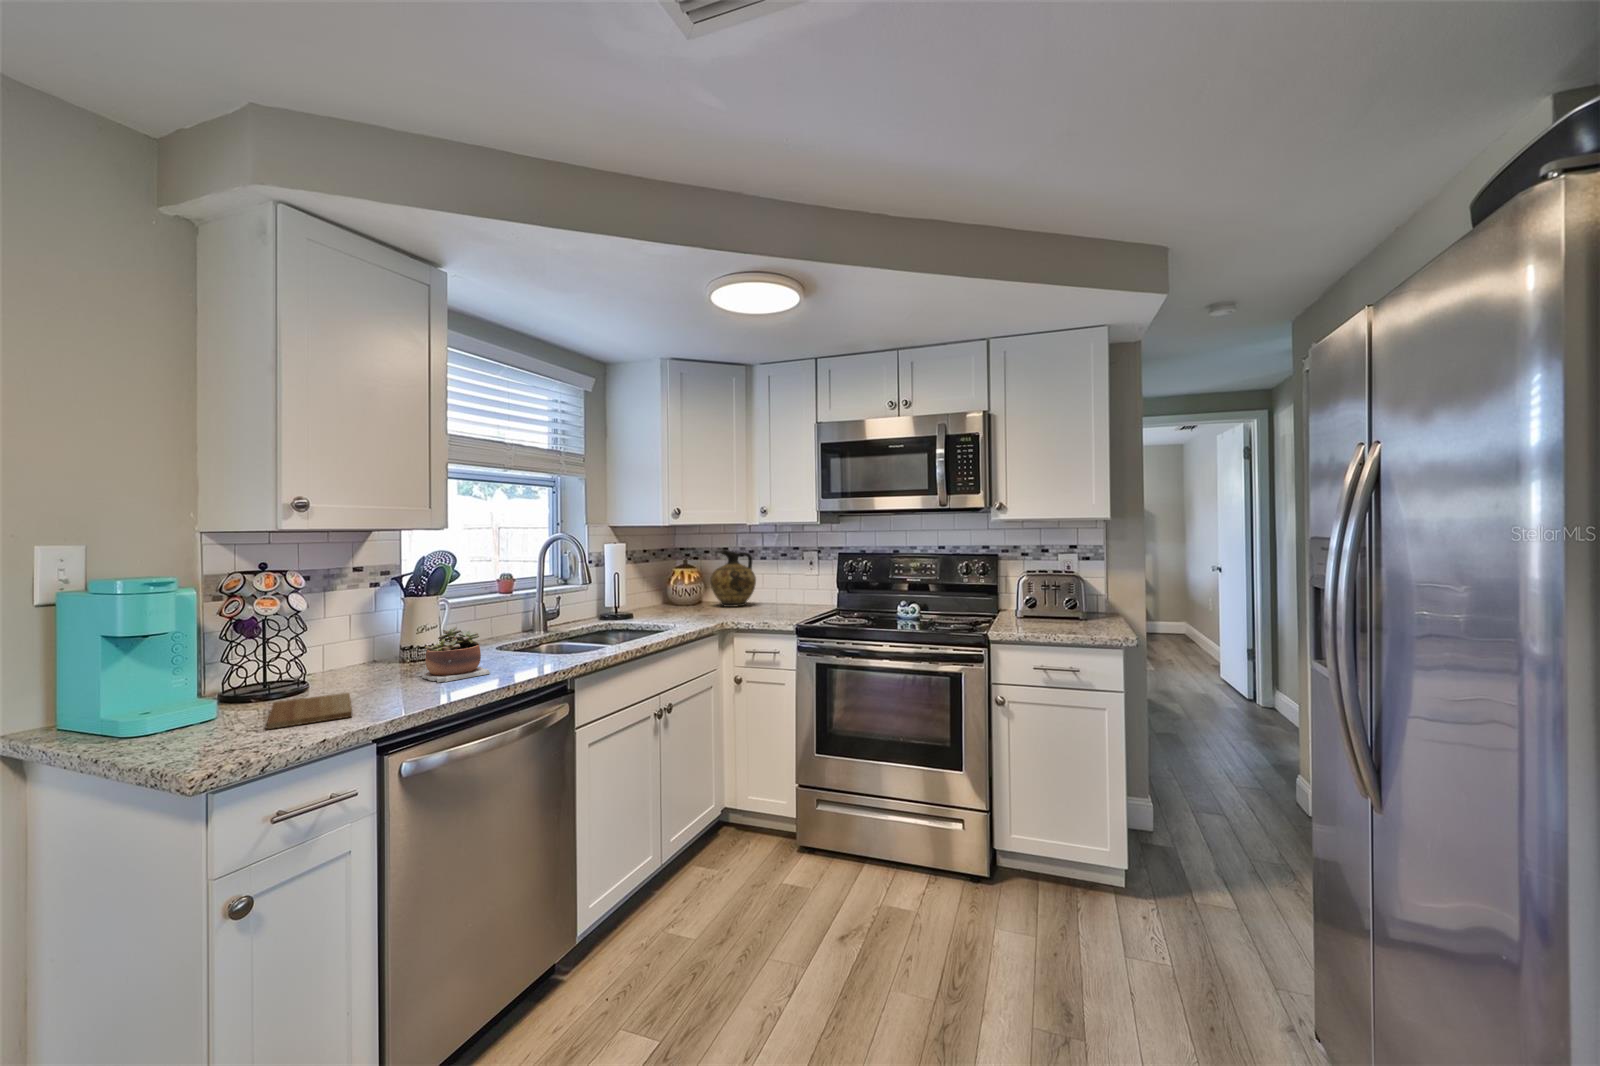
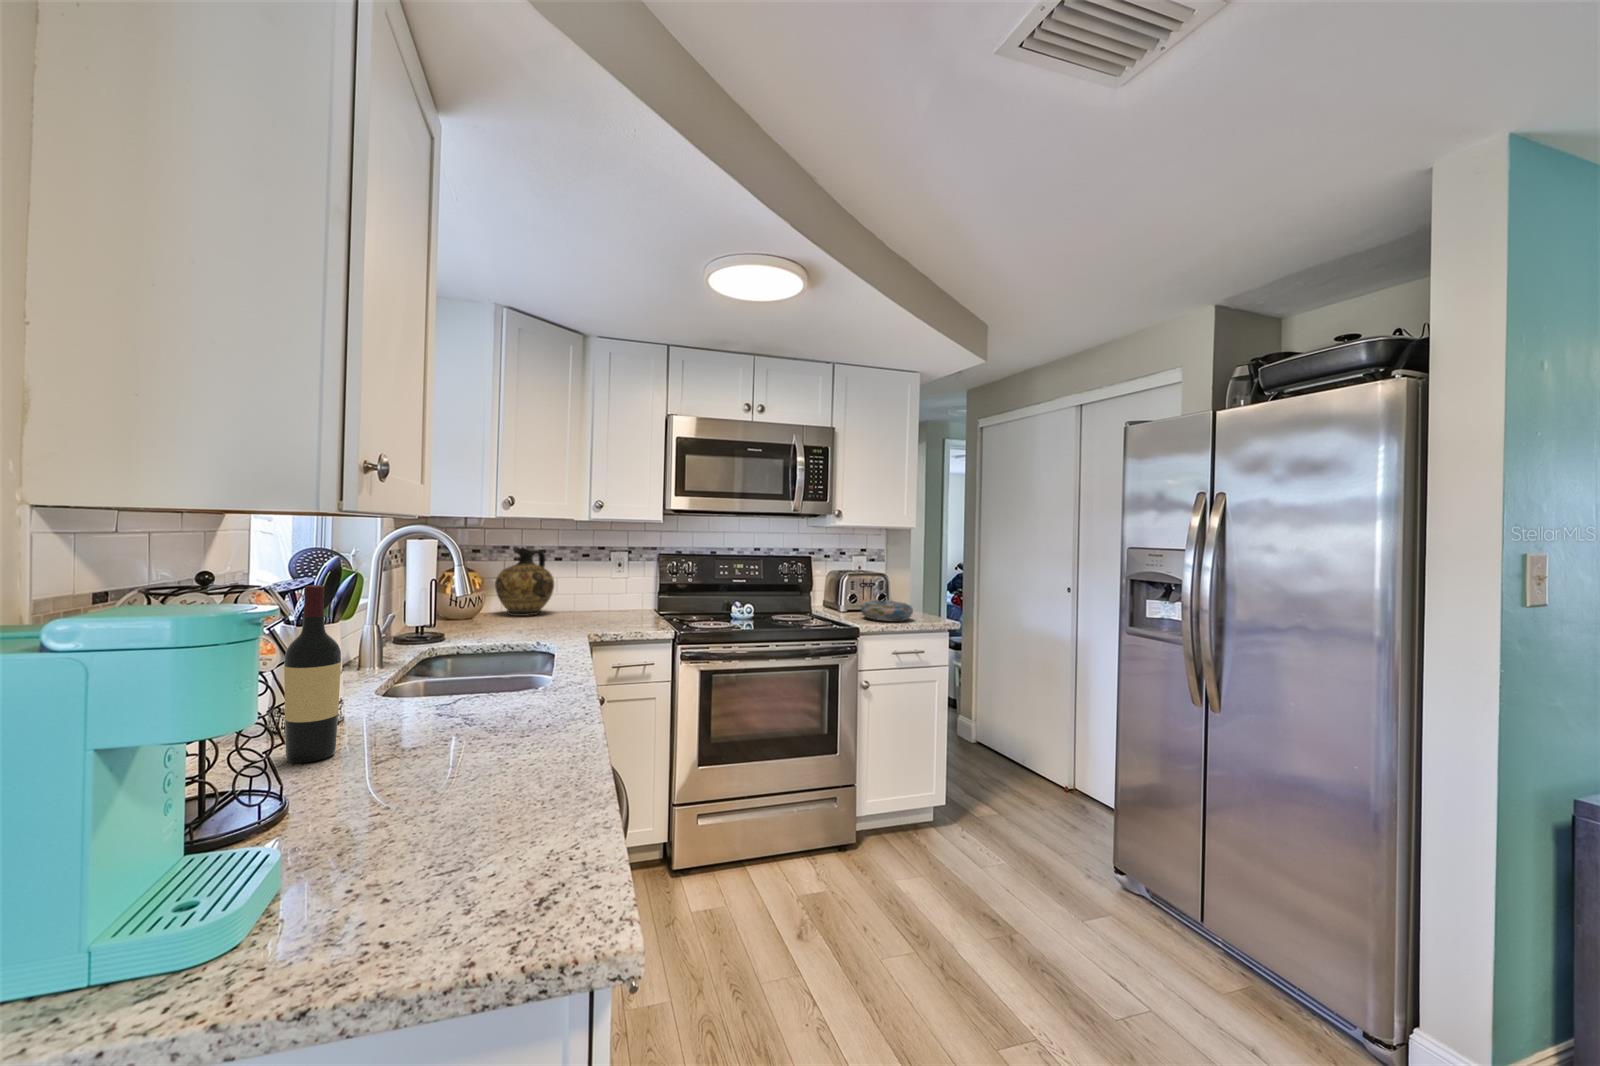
wine bottle: none [368,570,400,674] -> present [284,585,341,762]
decorative bowl: none [1024,604,1091,630] -> present [861,600,913,621]
succulent plant: present [420,627,490,683] -> none [403,669,513,754]
cutting board: present [267,693,352,729] -> none [316,793,530,872]

